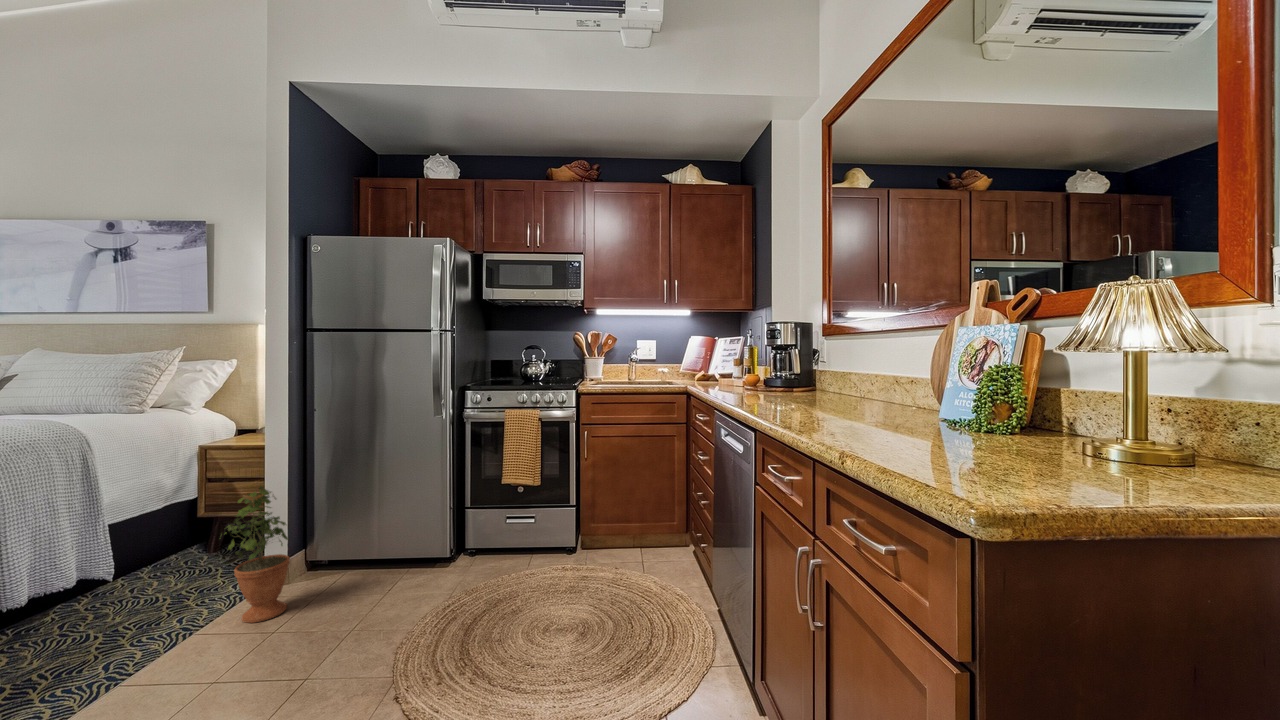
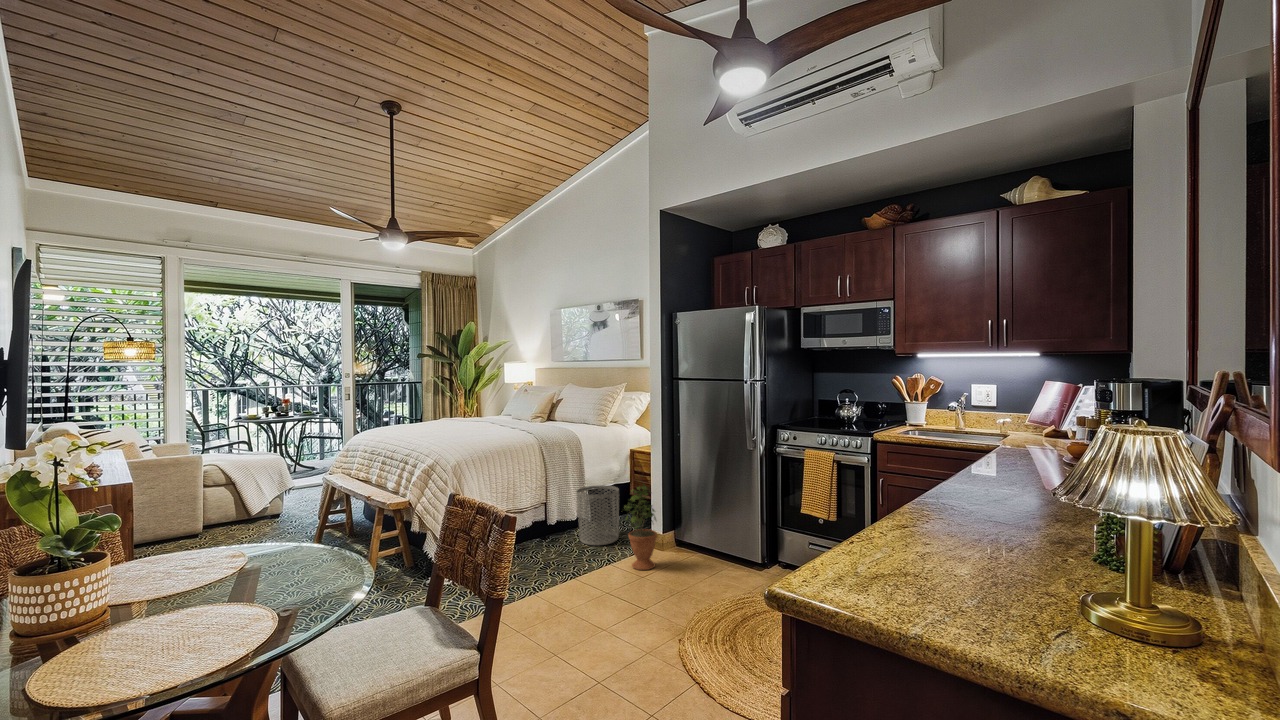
waste bin: none [92,506,193,615] -> present [576,485,619,545]

